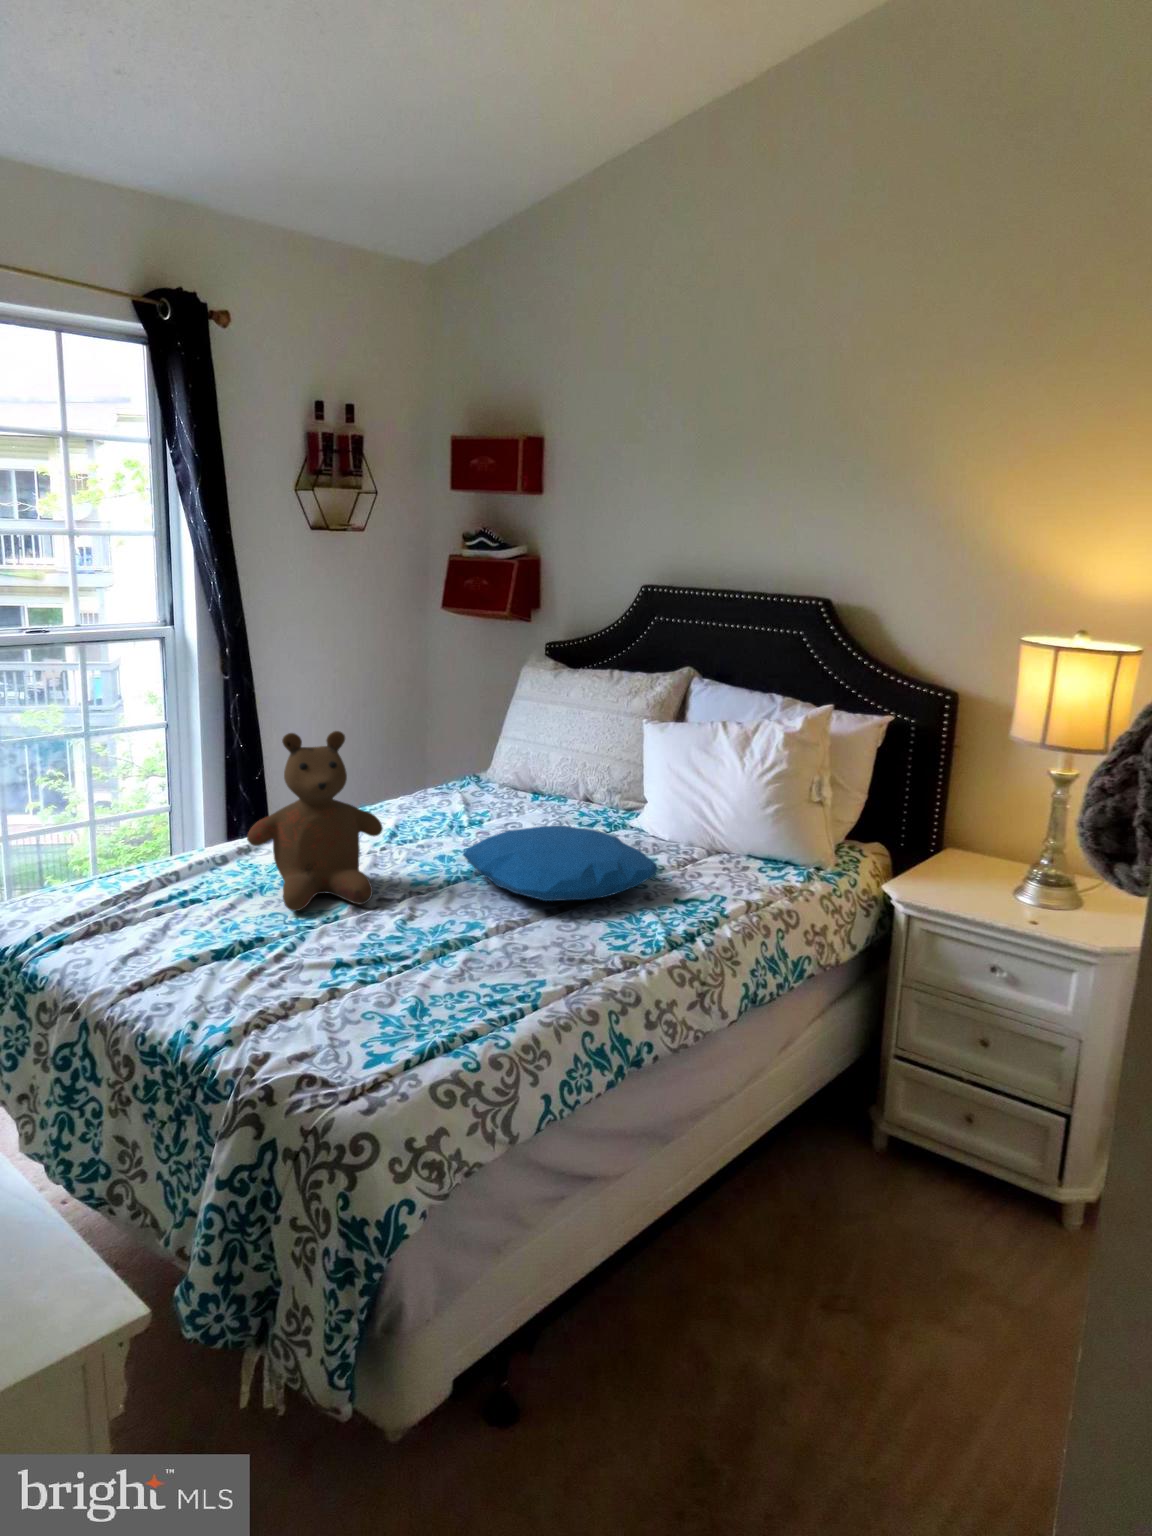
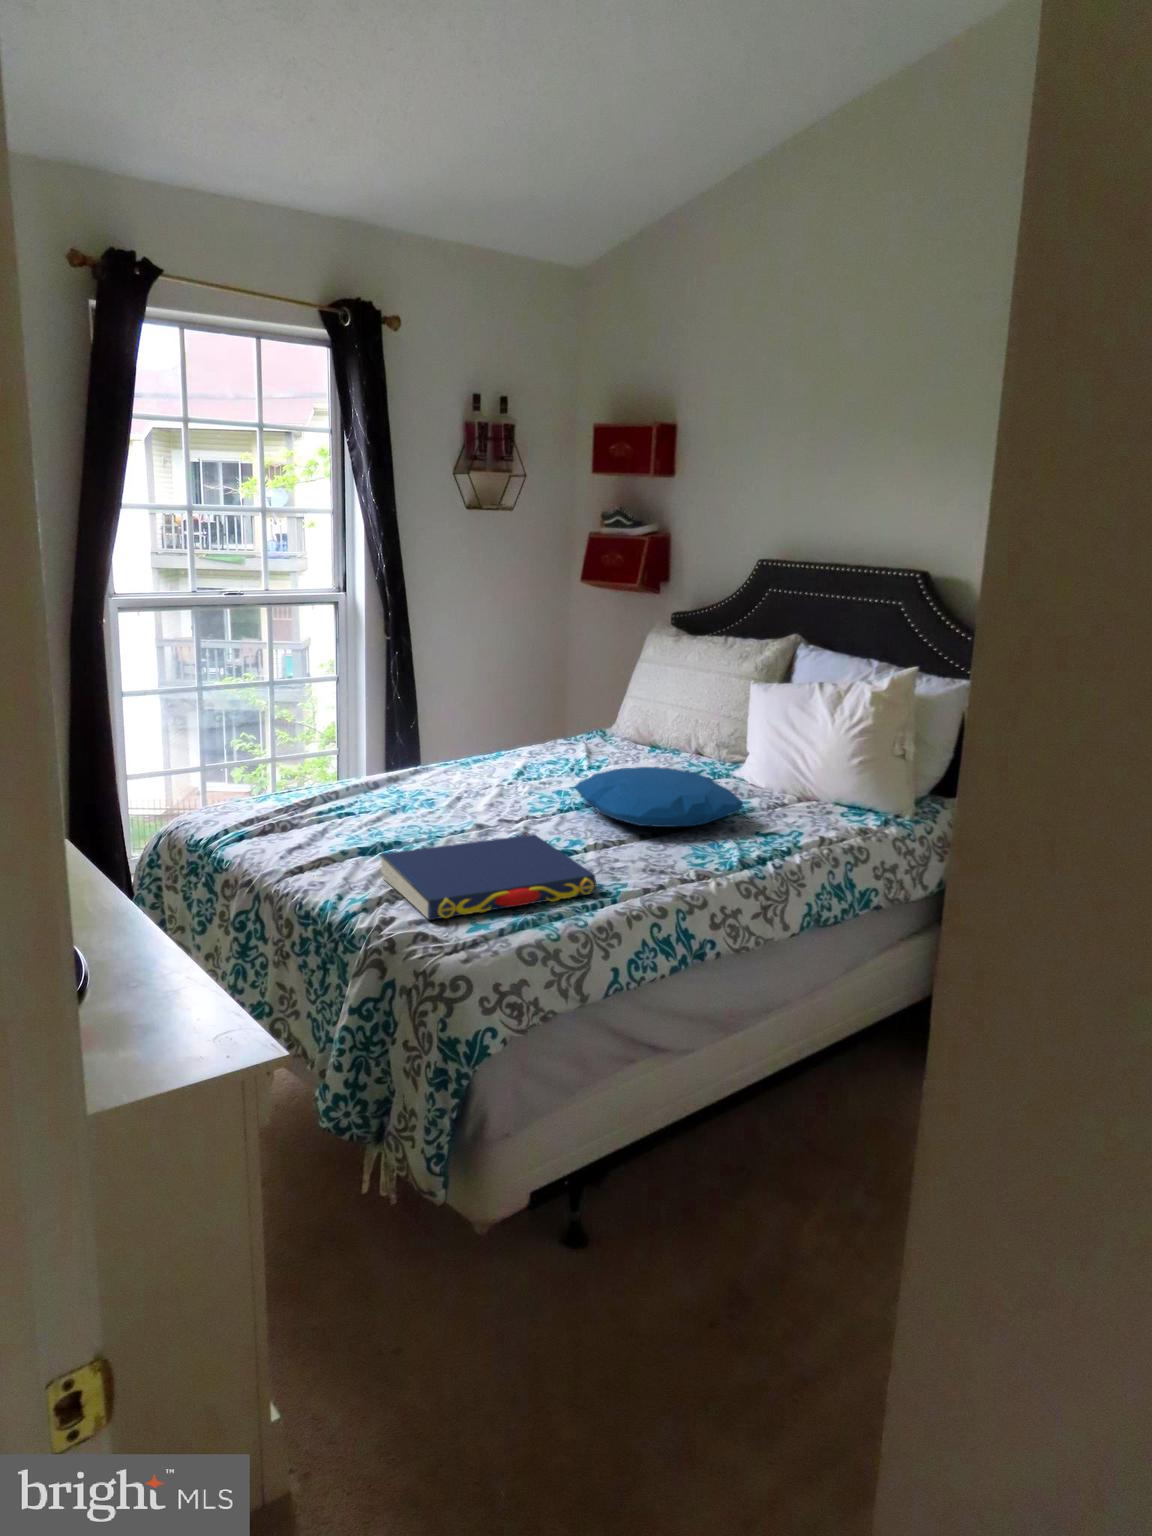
teddy bear: present [247,731,383,911] -> none [393,675,507,824]
book: none [242,923,512,1055] -> present [381,834,596,920]

